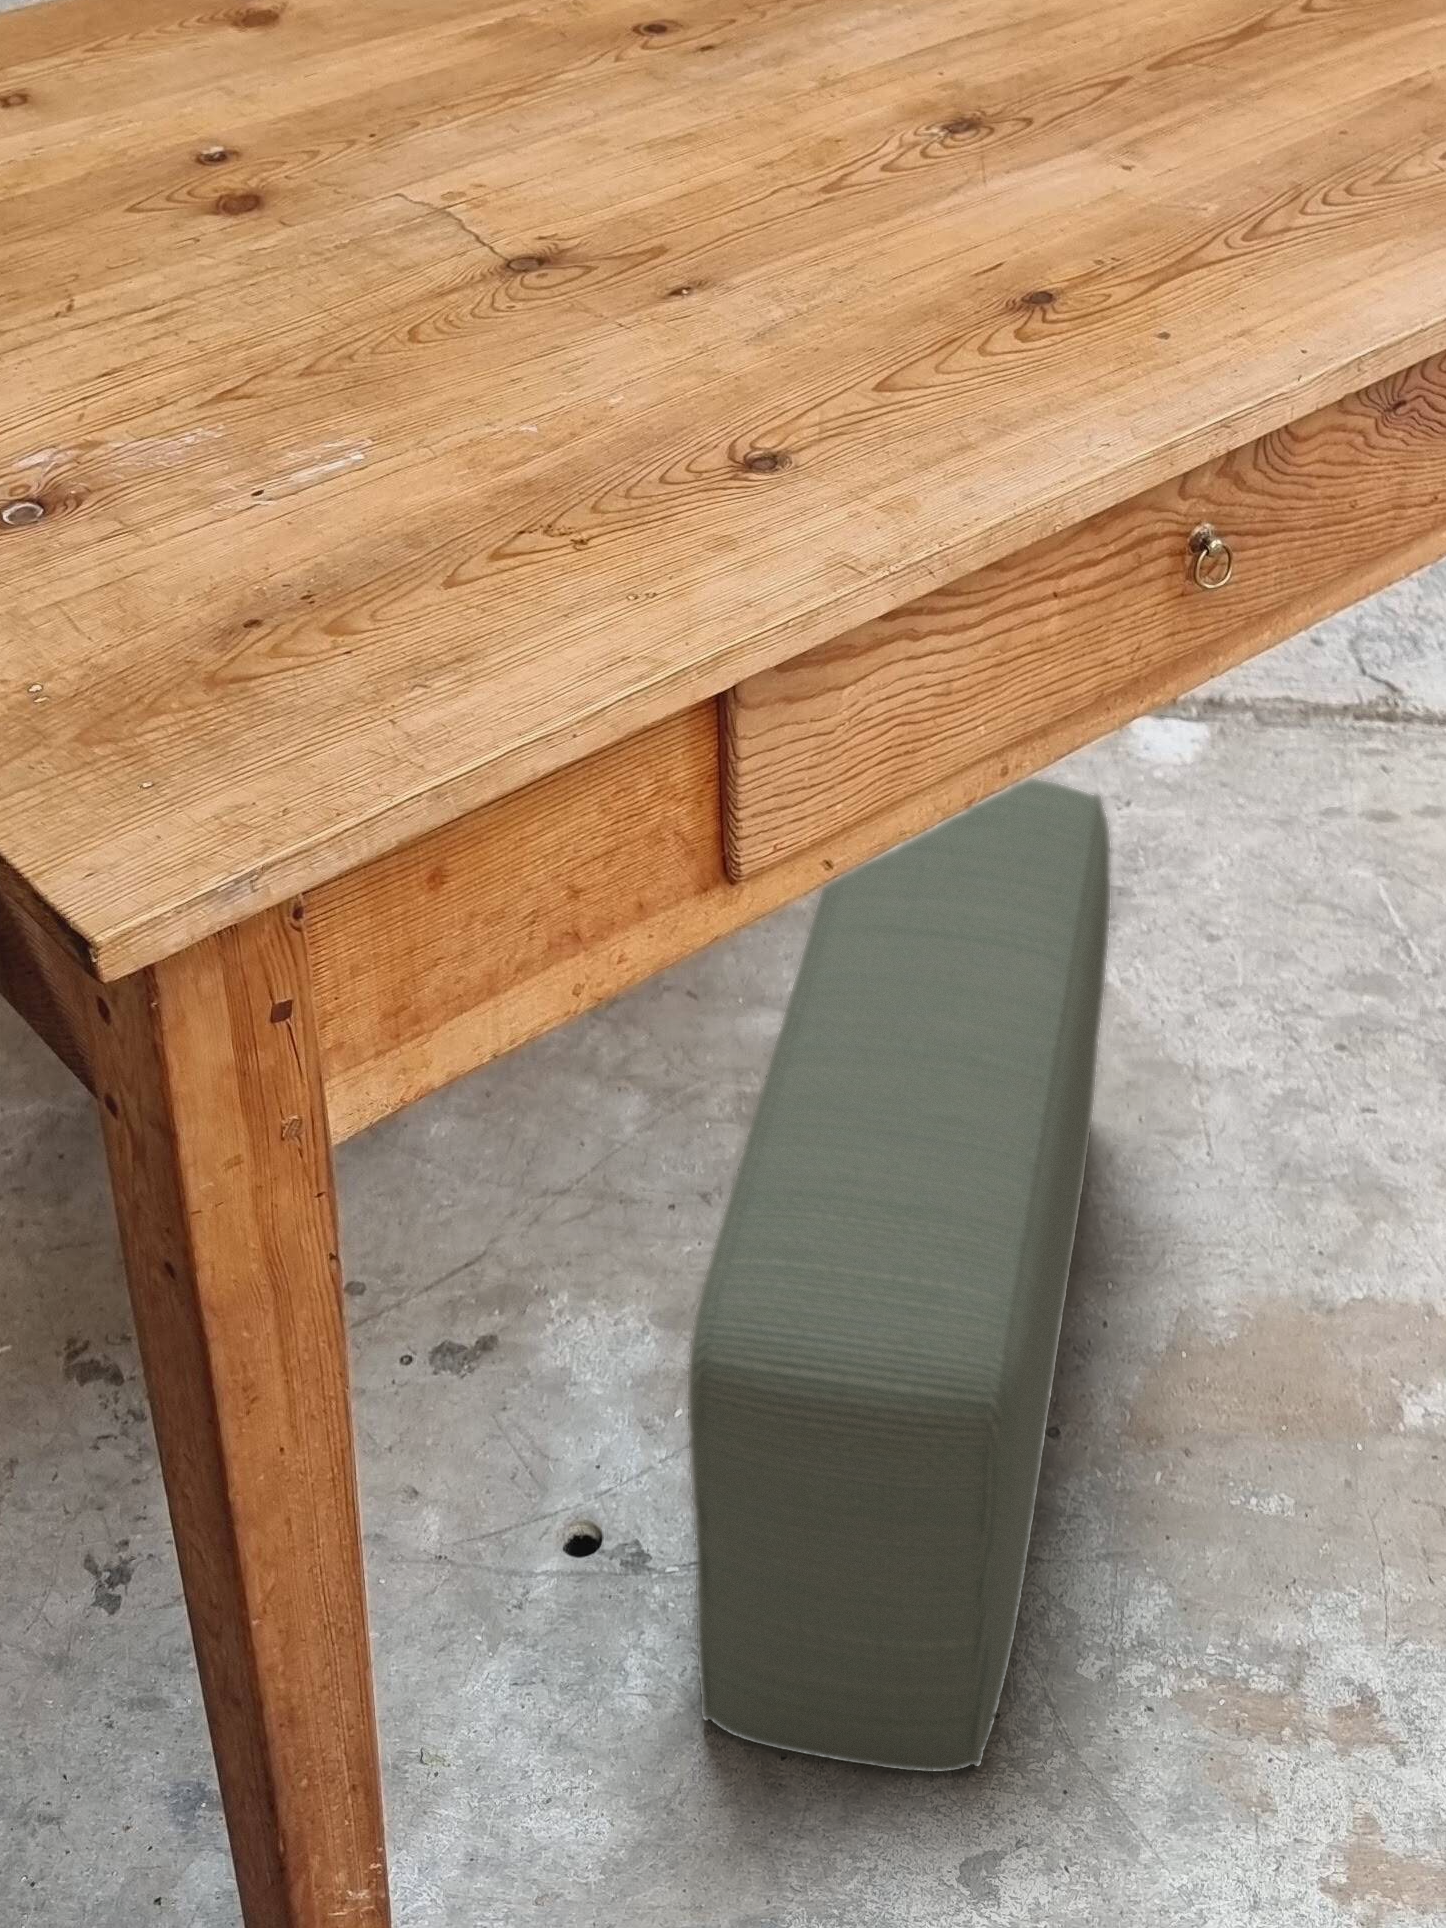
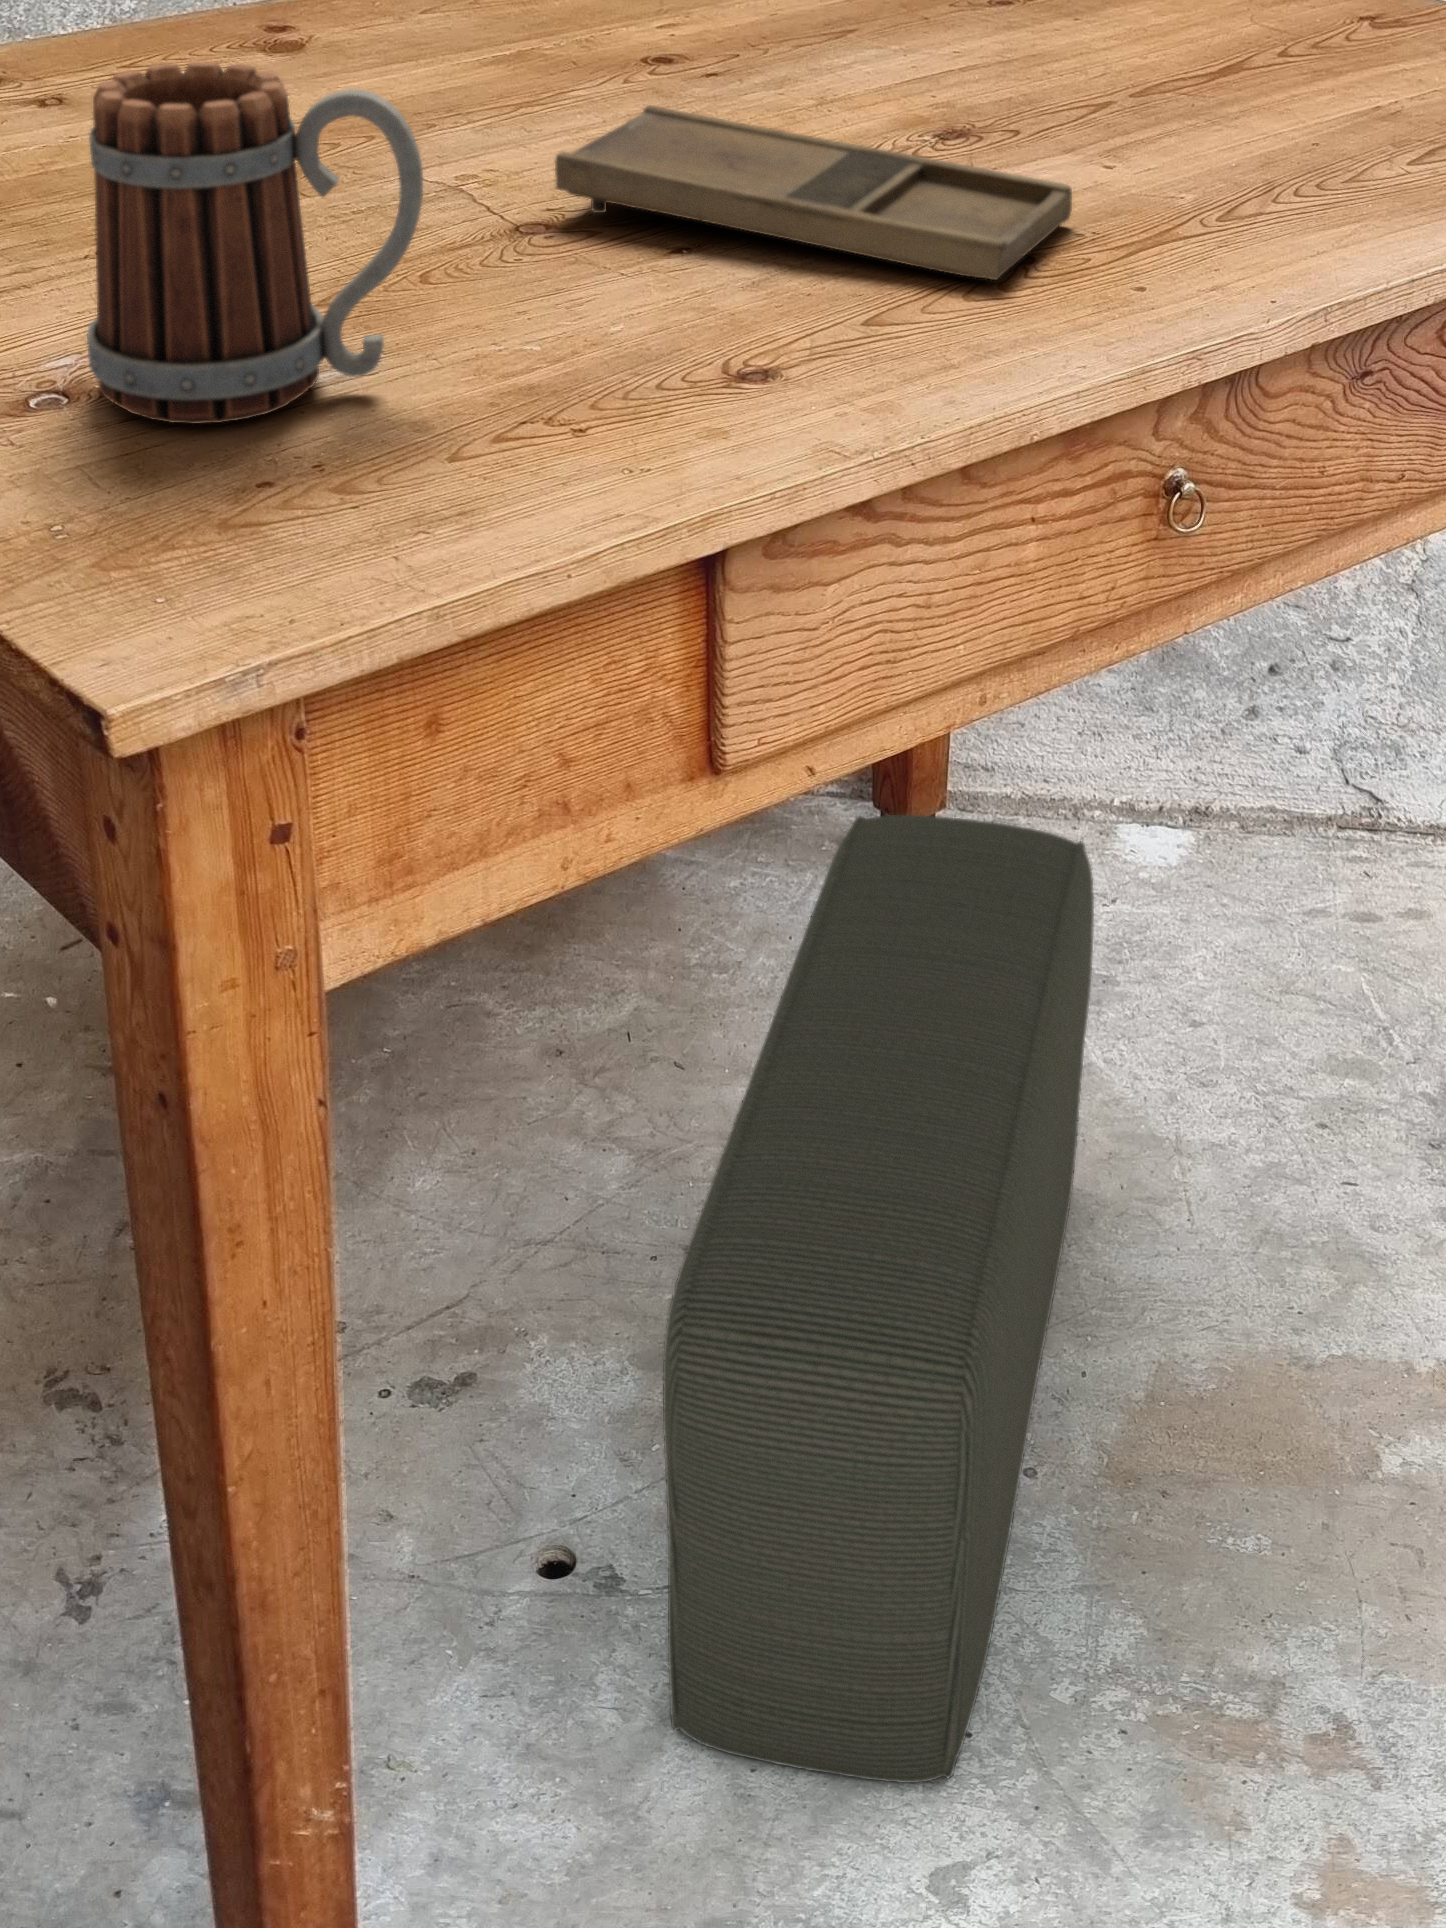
tray: none [552,115,1092,330] -> present [555,105,1072,280]
mug: none [66,151,417,537] -> present [87,61,423,424]

